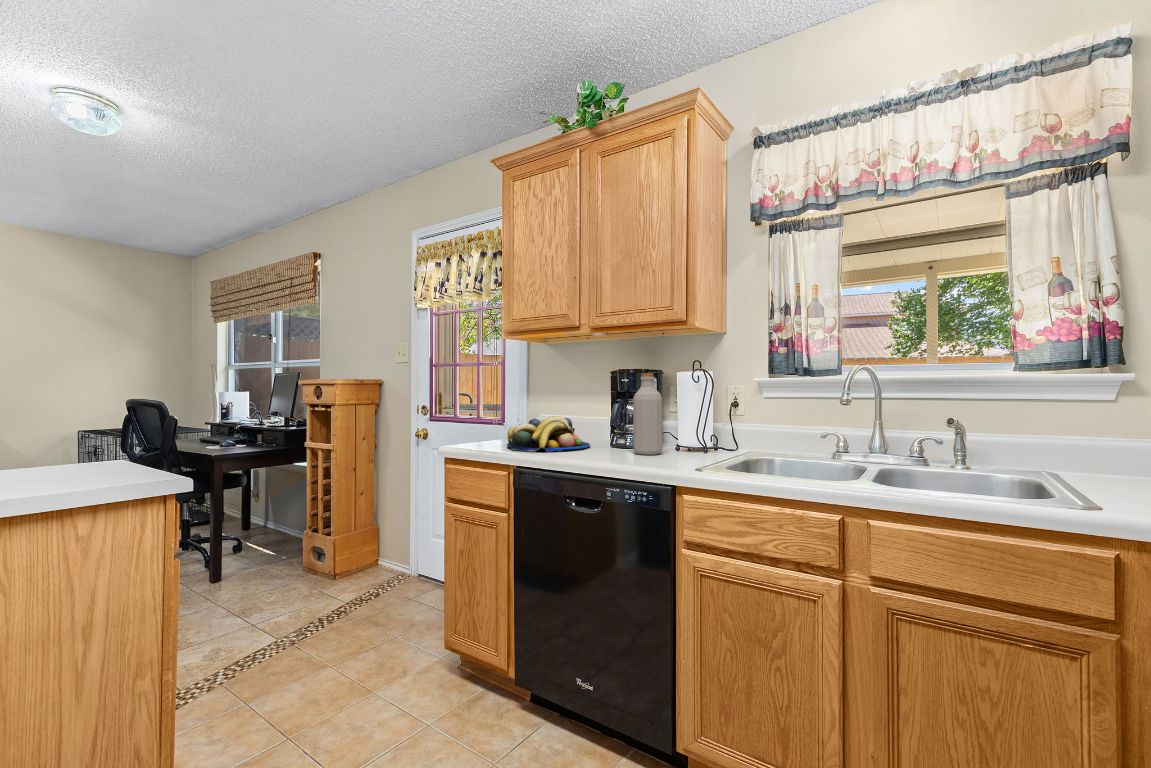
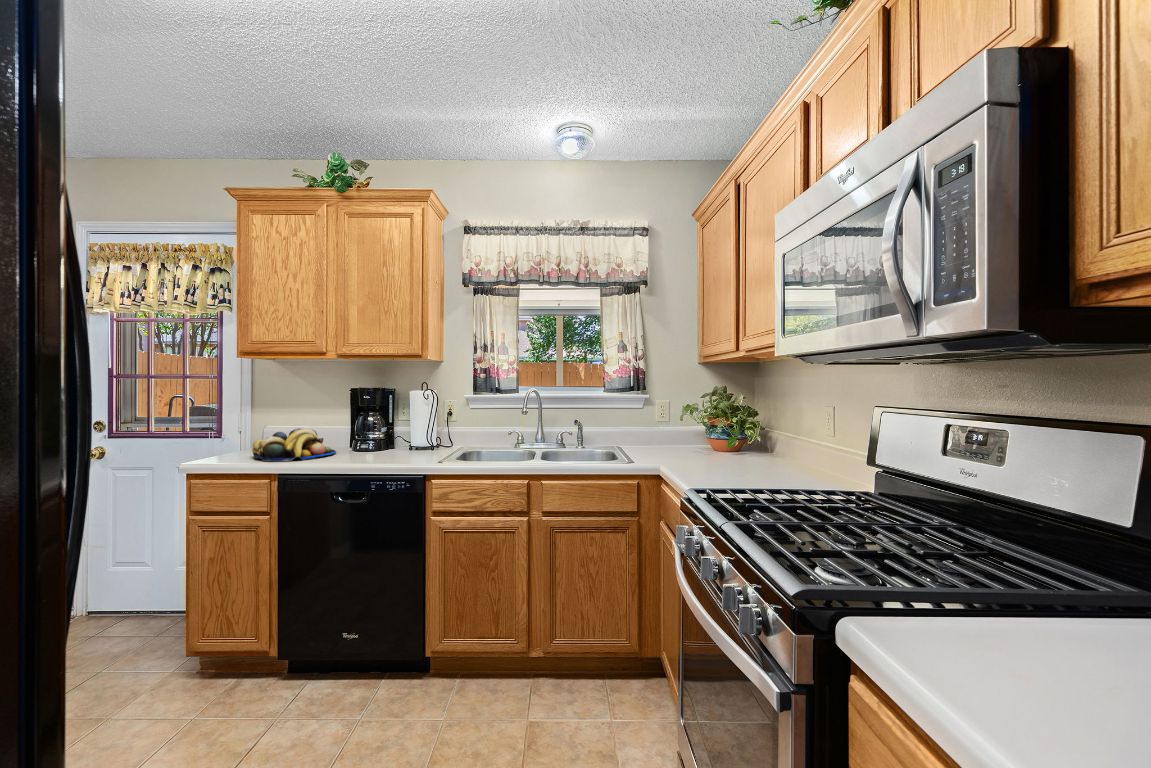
bottle: present [633,373,662,455] -> none [379,393,402,455]

